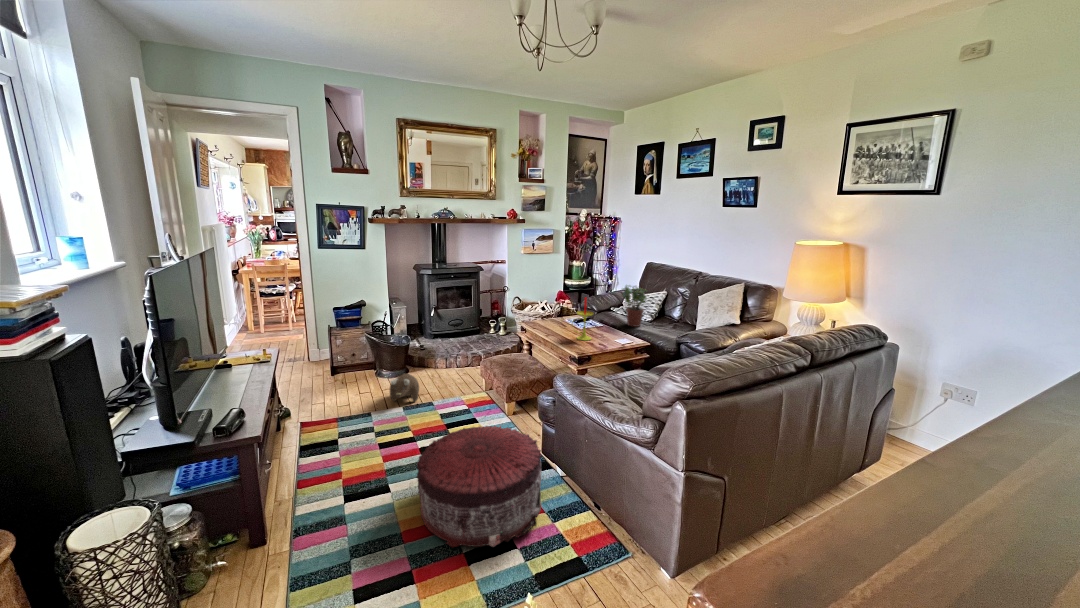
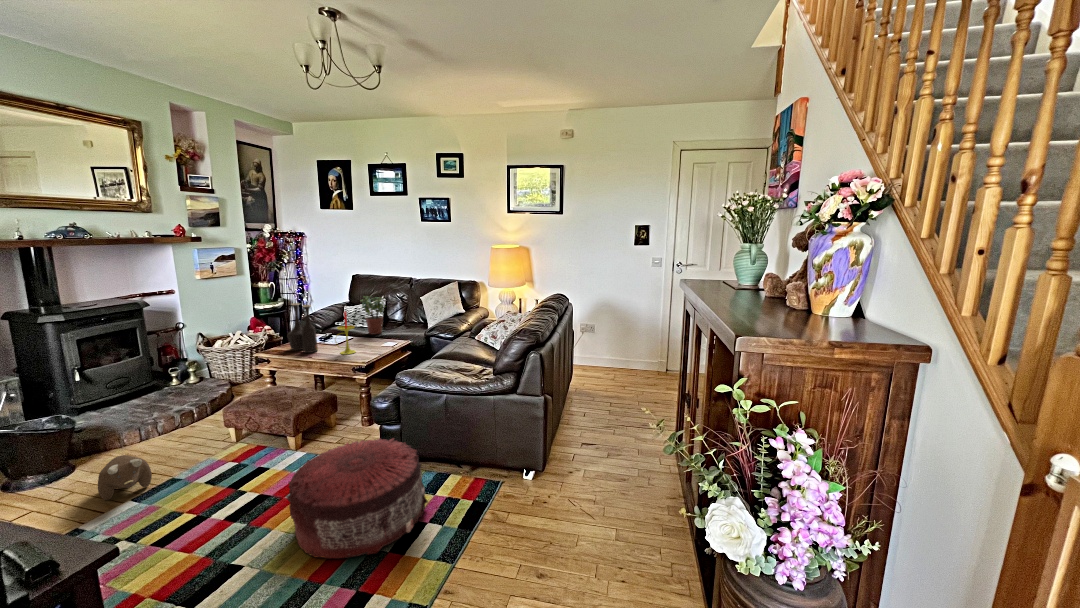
vase: none [547,283,565,331] -> present [287,303,318,353]

